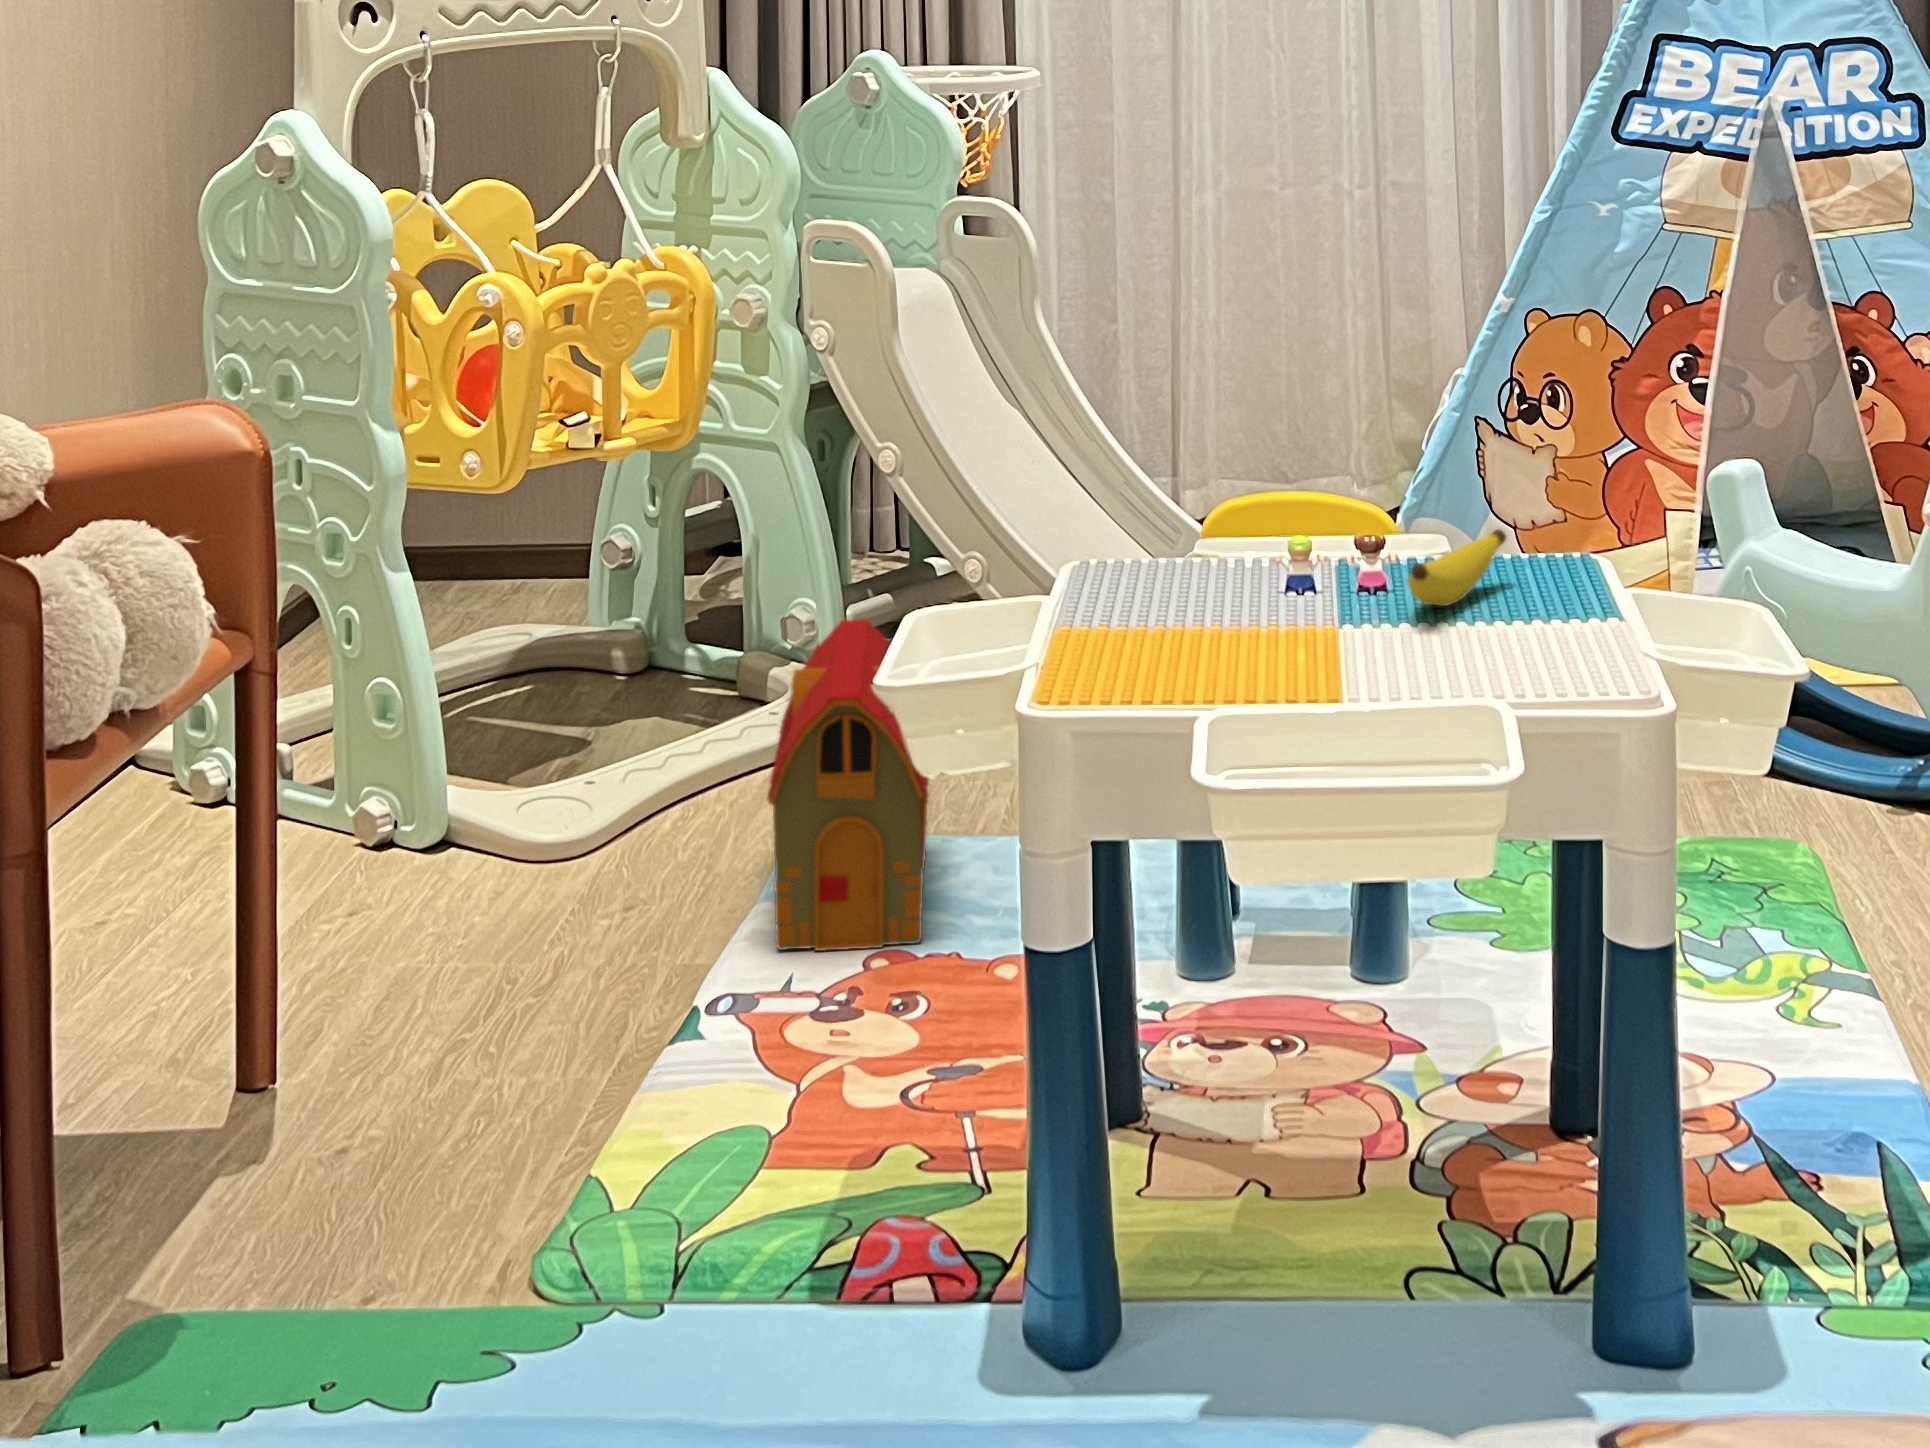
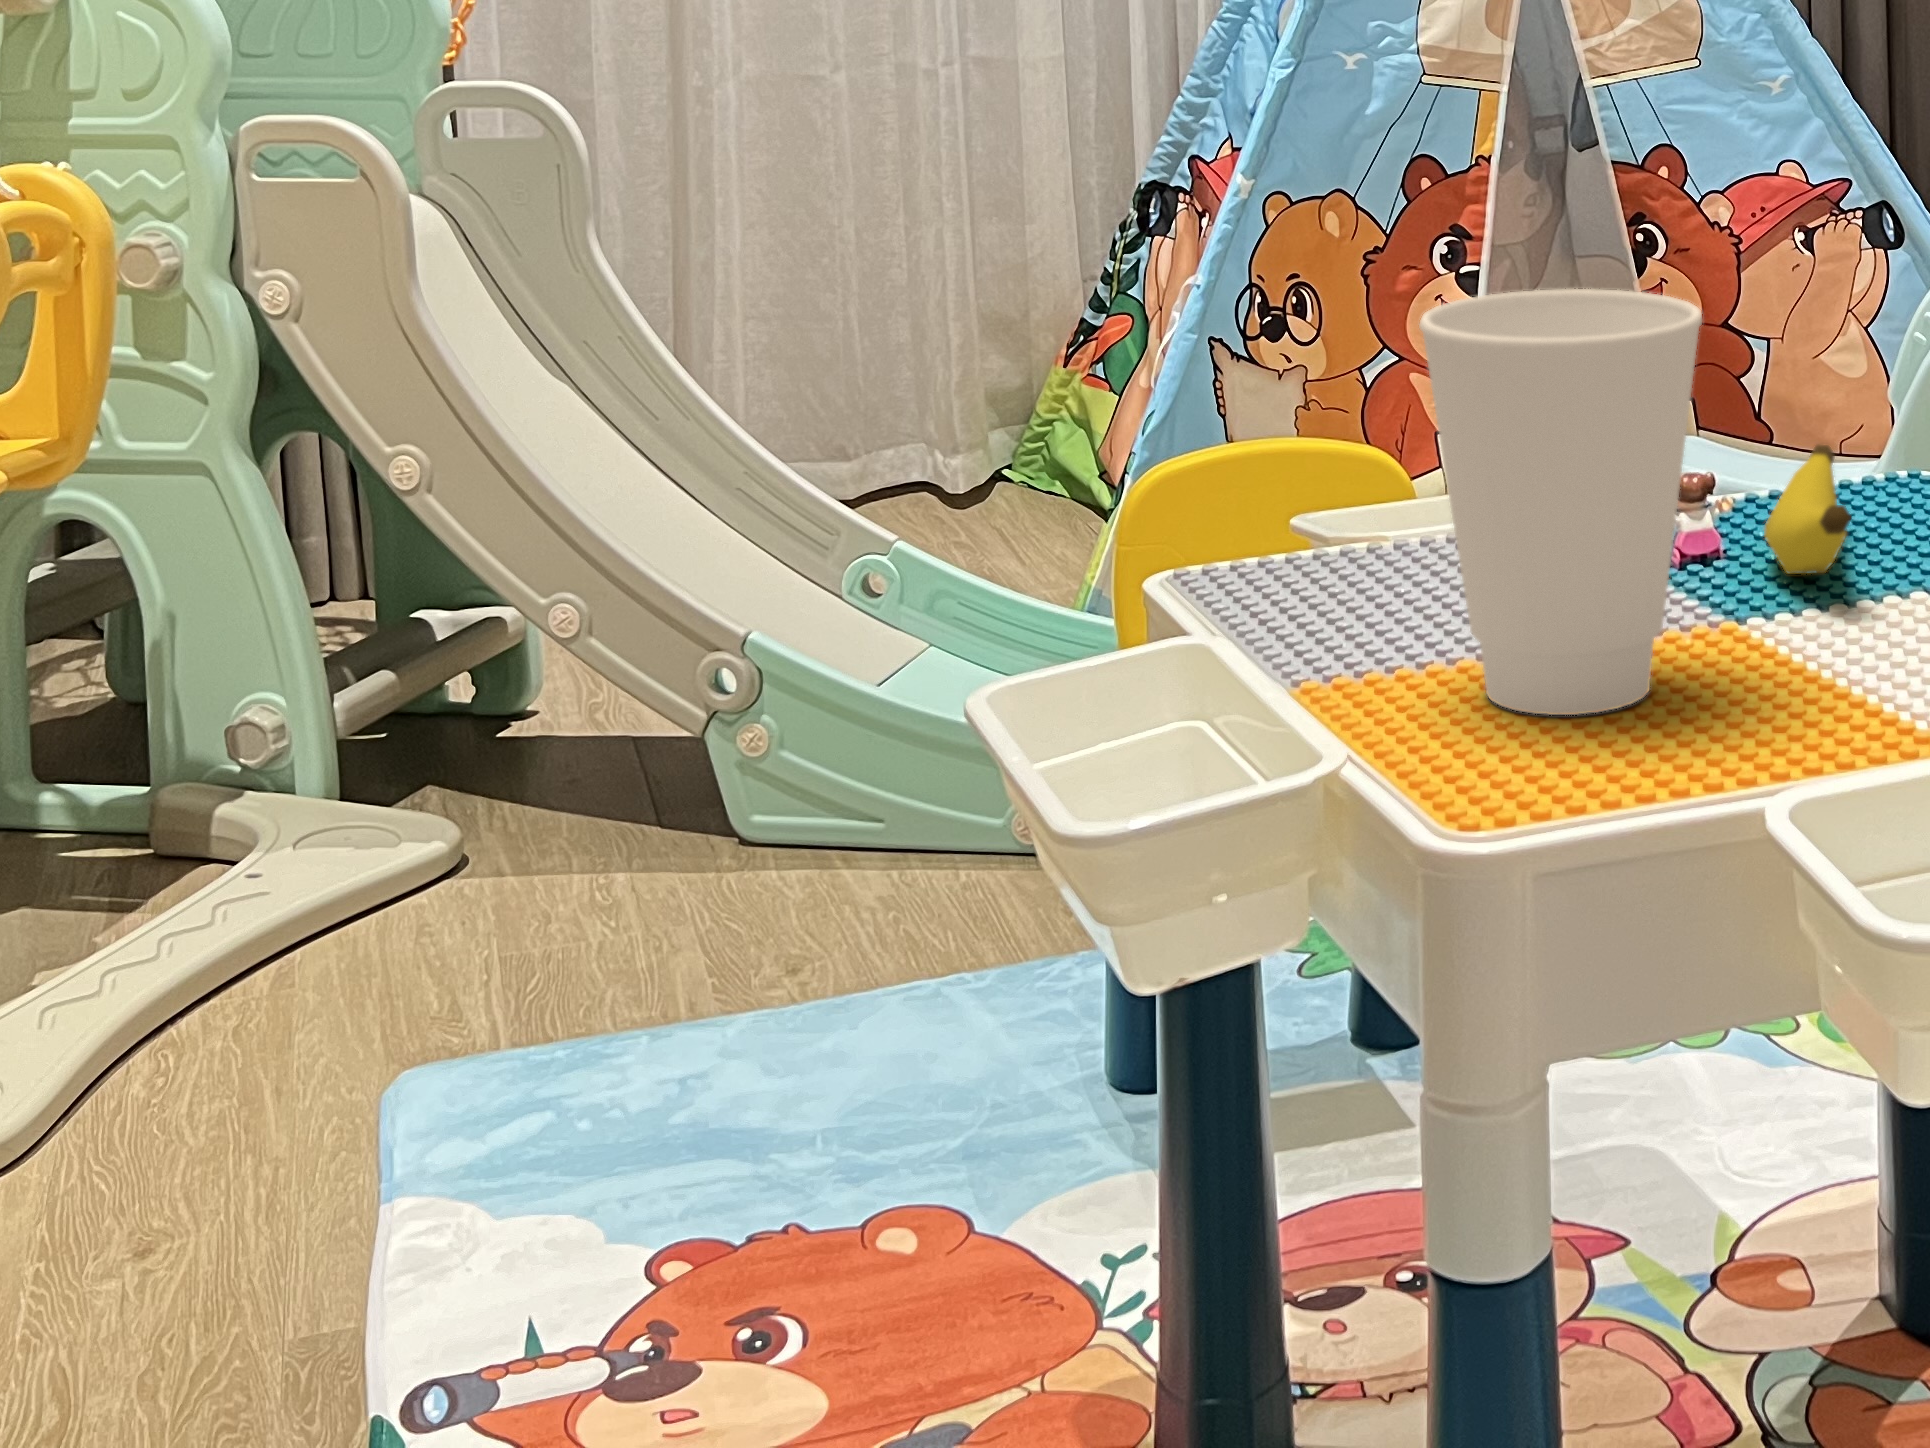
cup: none [1127,421,1285,659] -> present [1419,289,1702,715]
toy house: present [767,619,929,951] -> none [356,706,693,1285]

